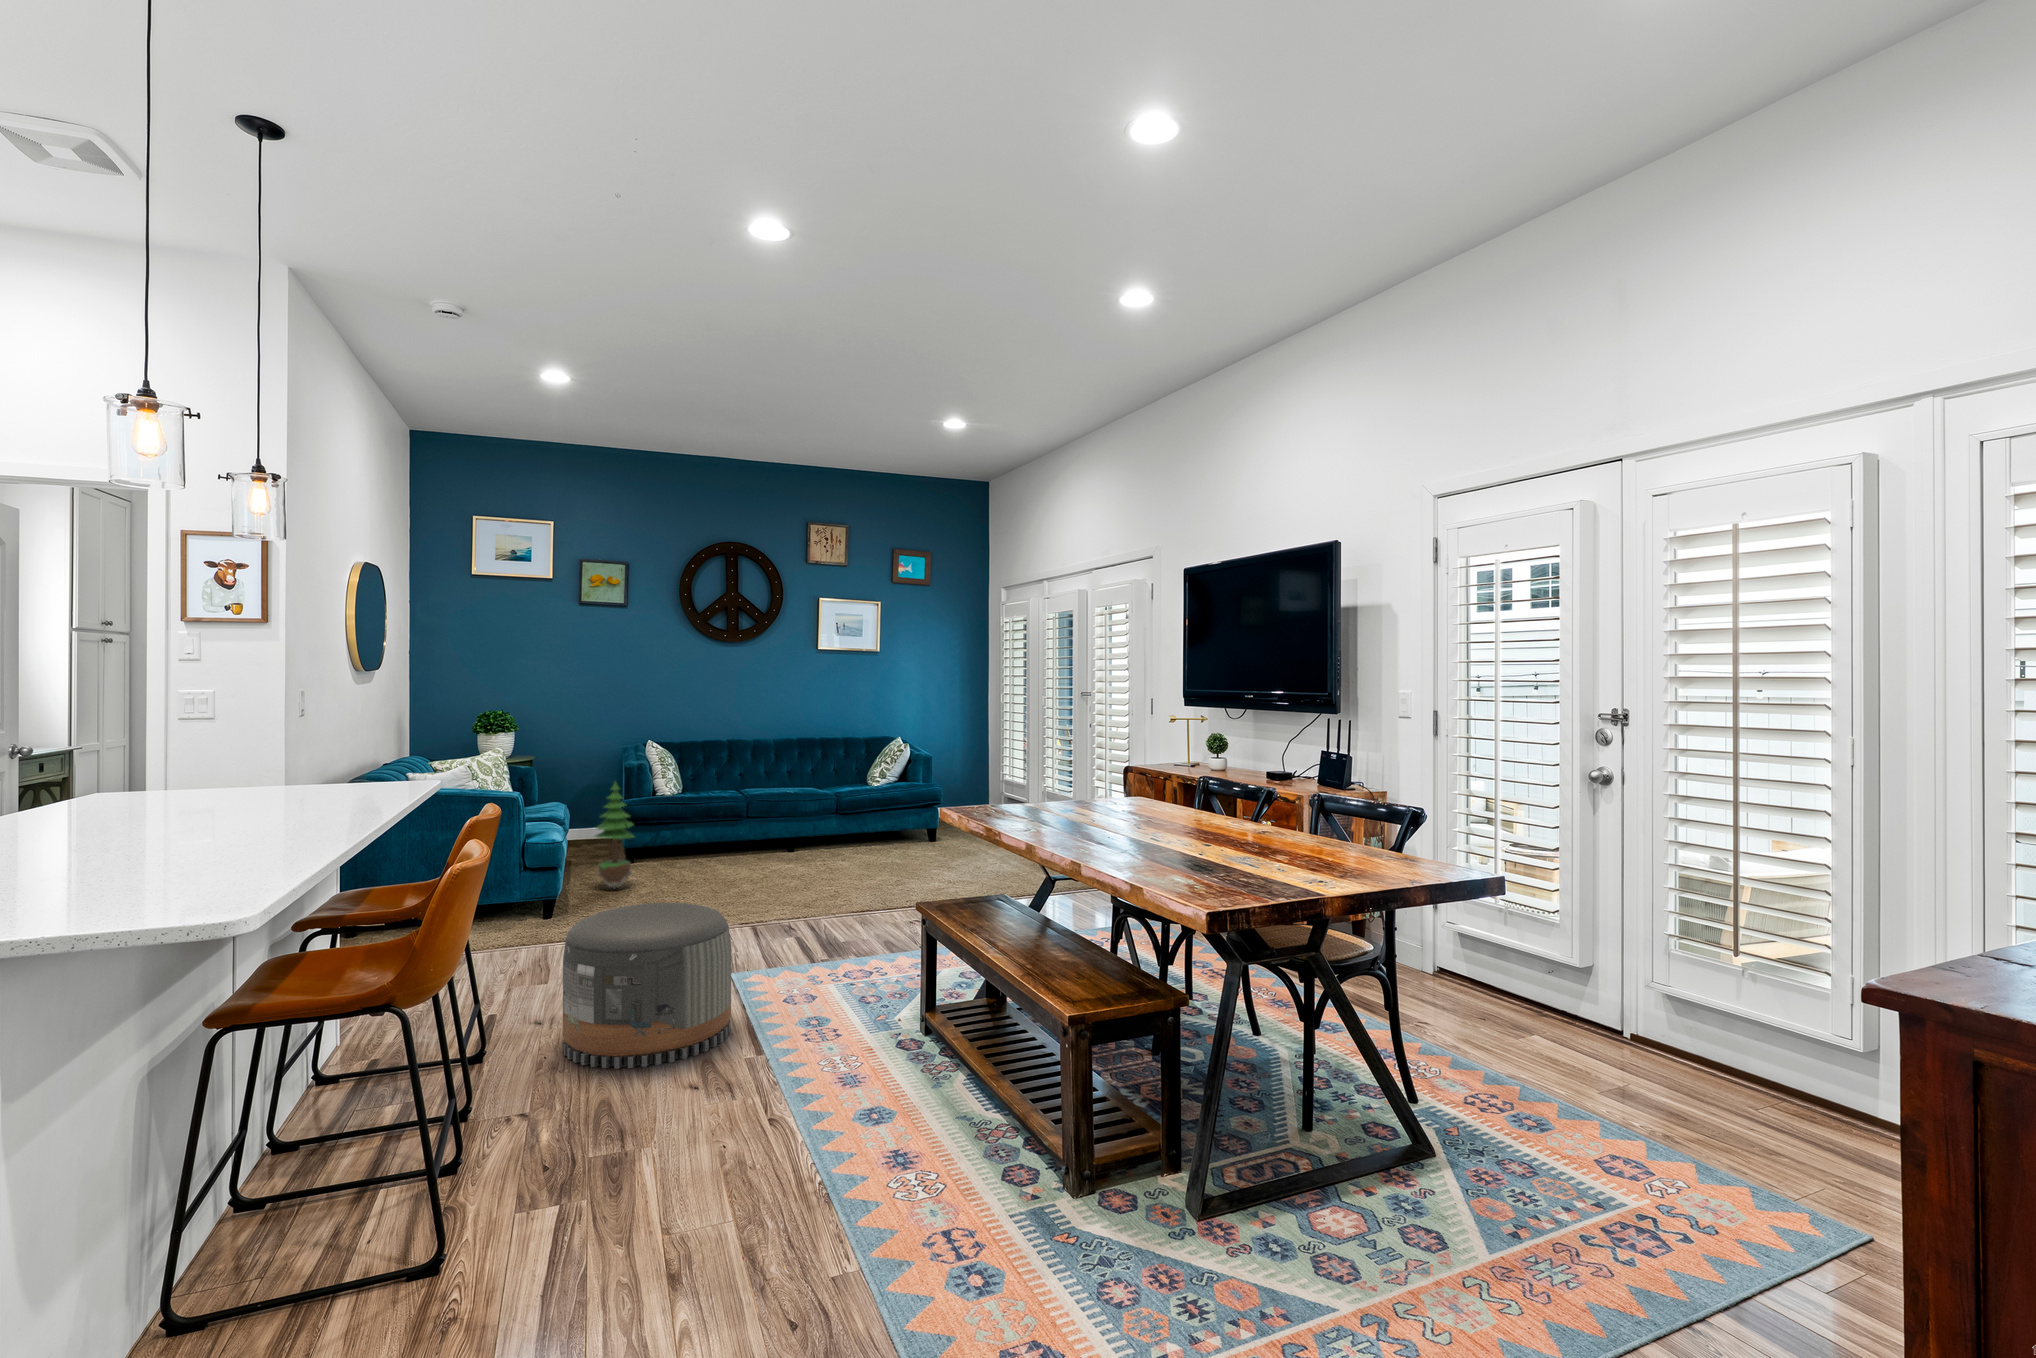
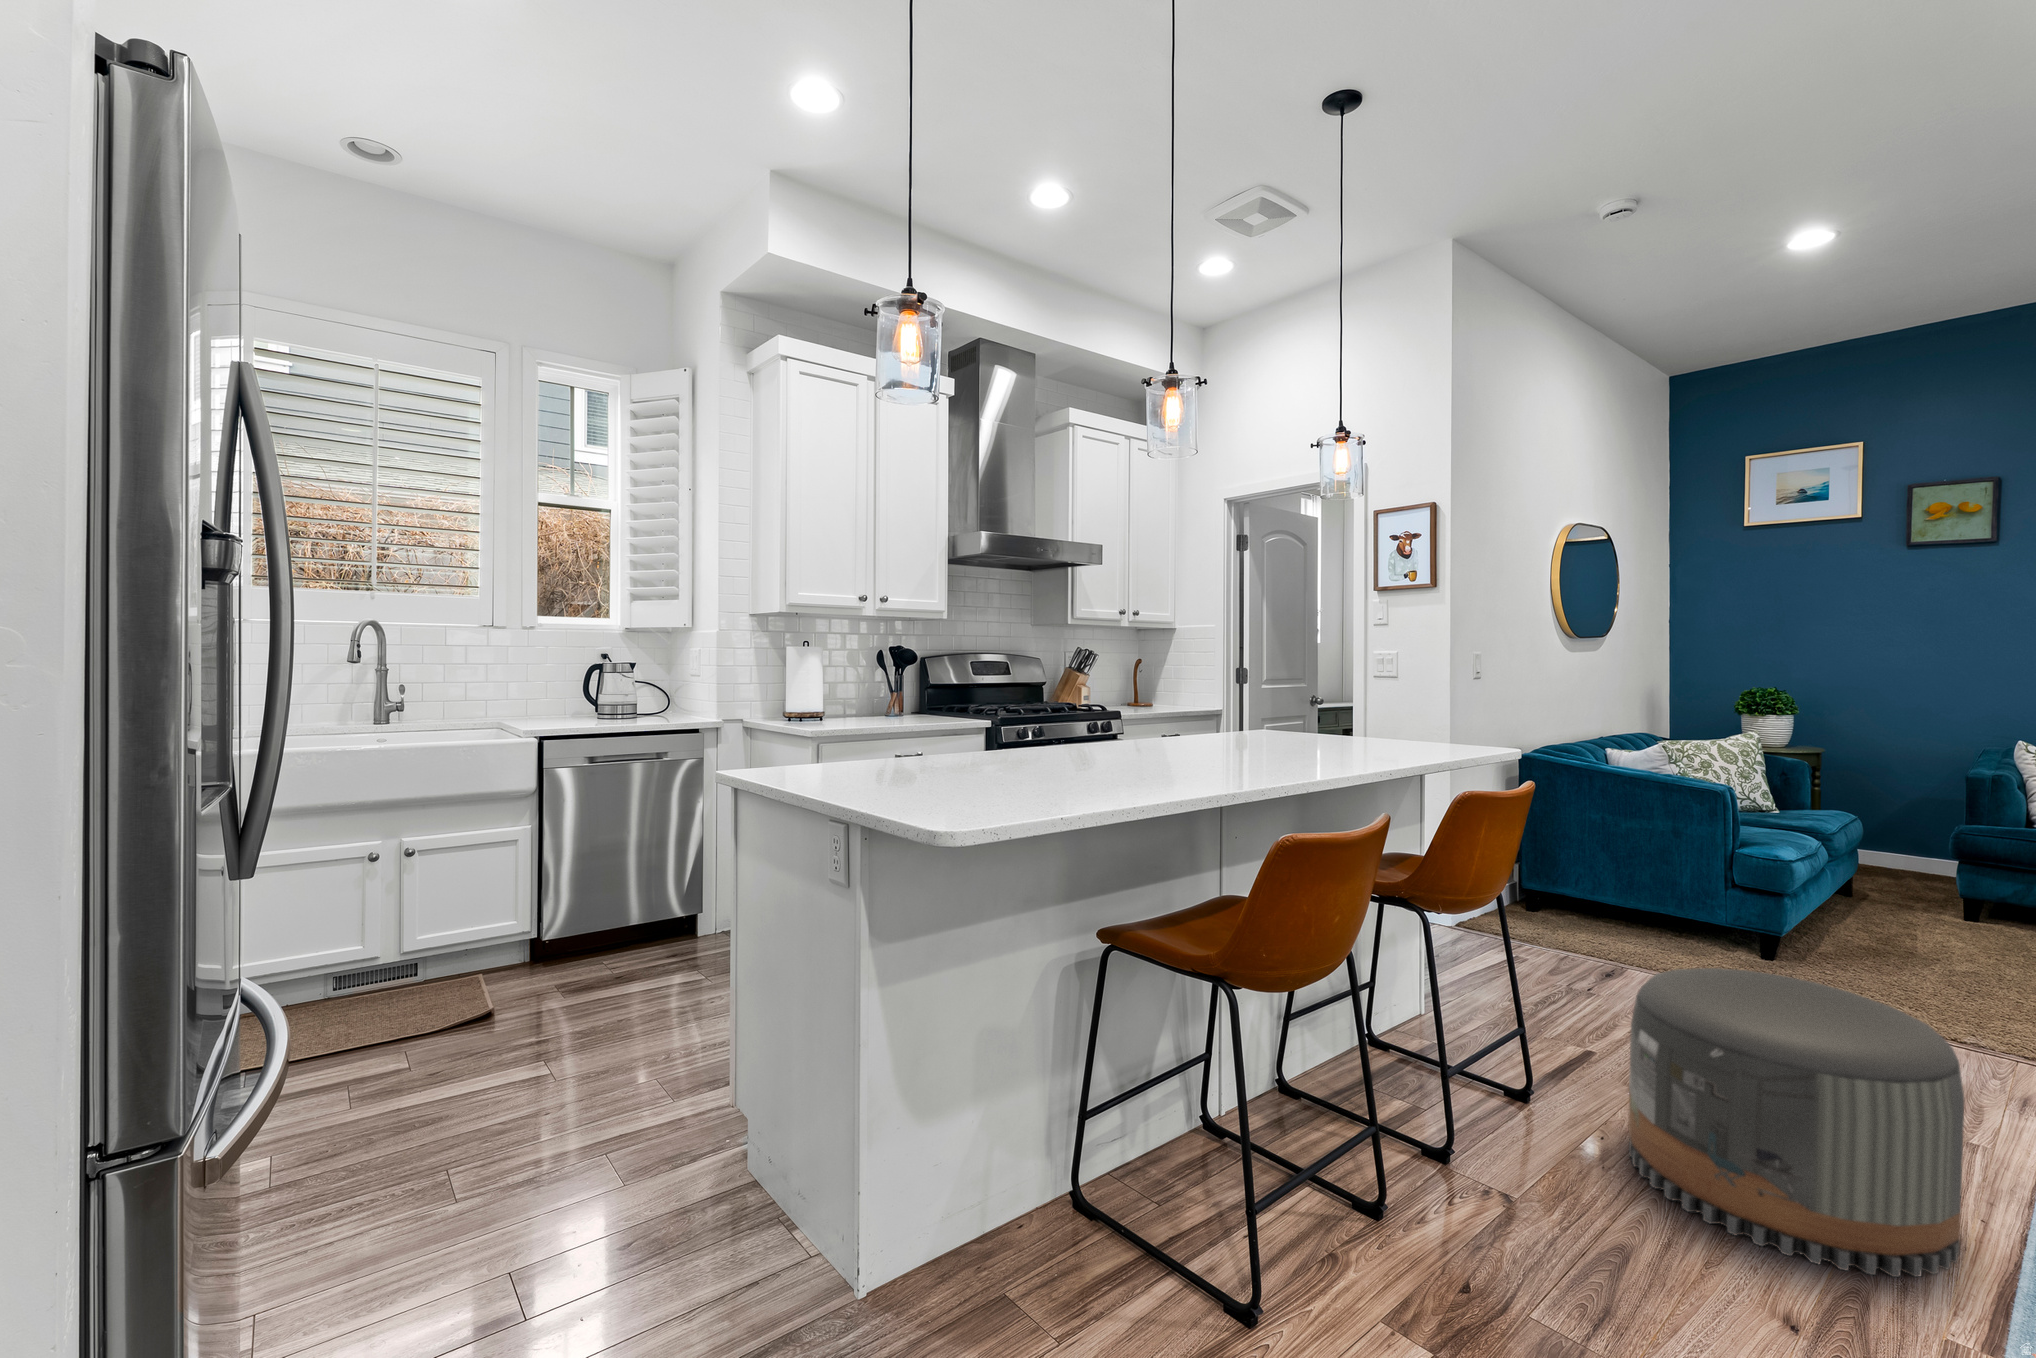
potted tree: present [595,782,634,889] -> none [1869,791,1950,949]

